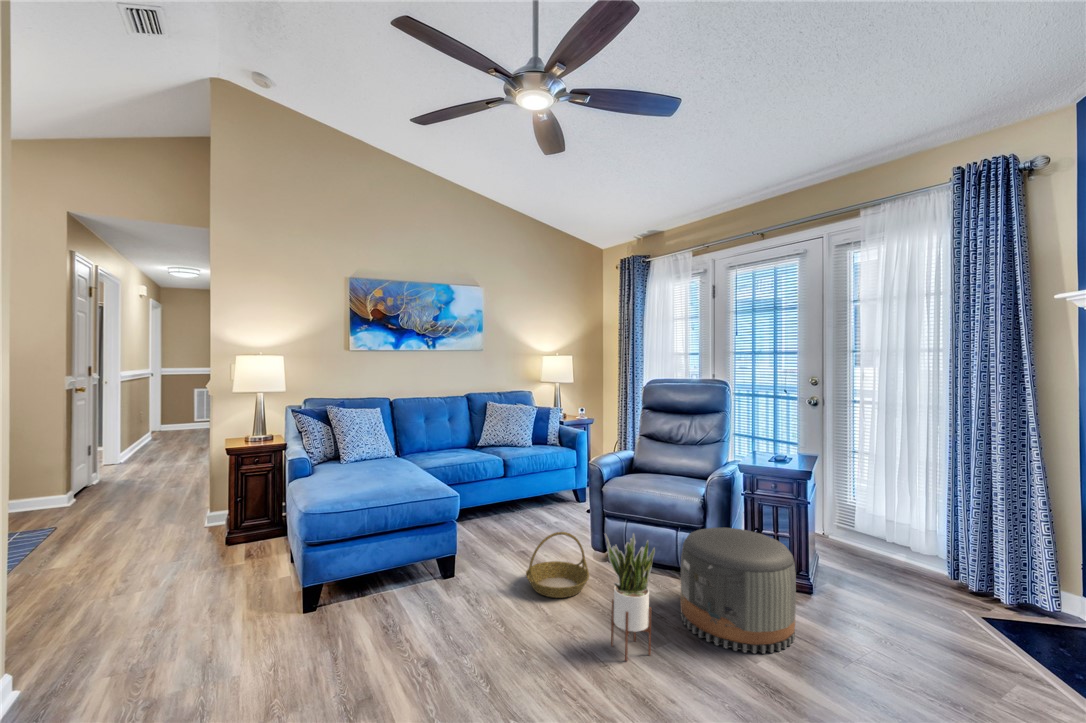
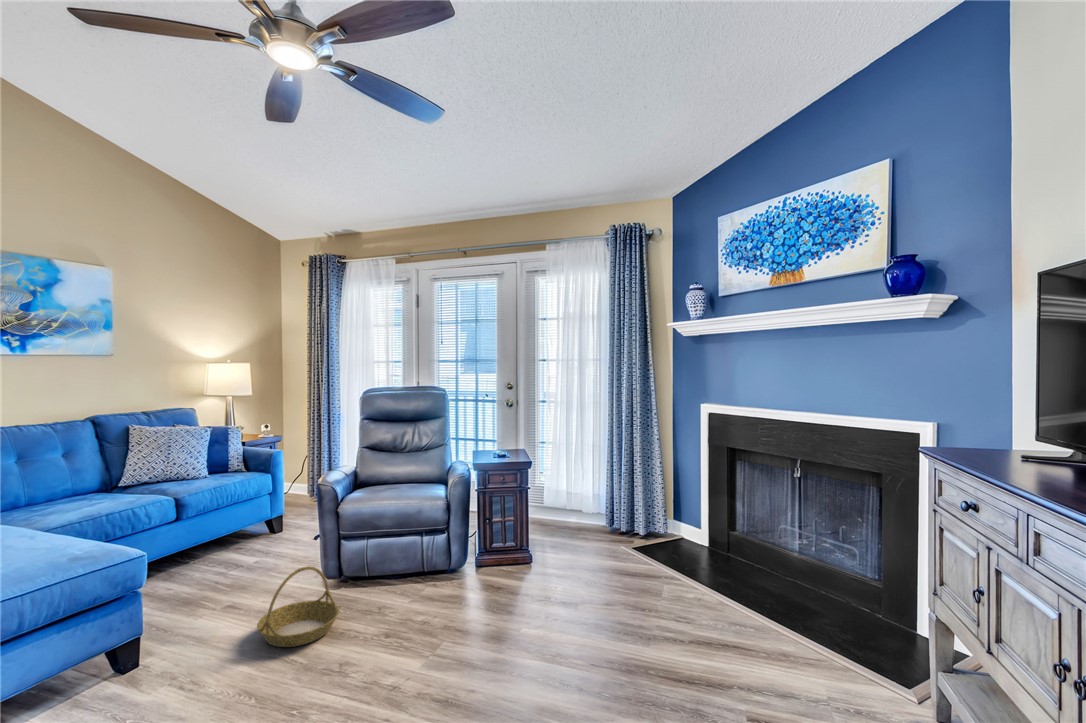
pouf: present [680,528,796,654] -> none [441,520,538,630]
potted plant: present [605,533,655,661] -> none [388,544,435,677]

